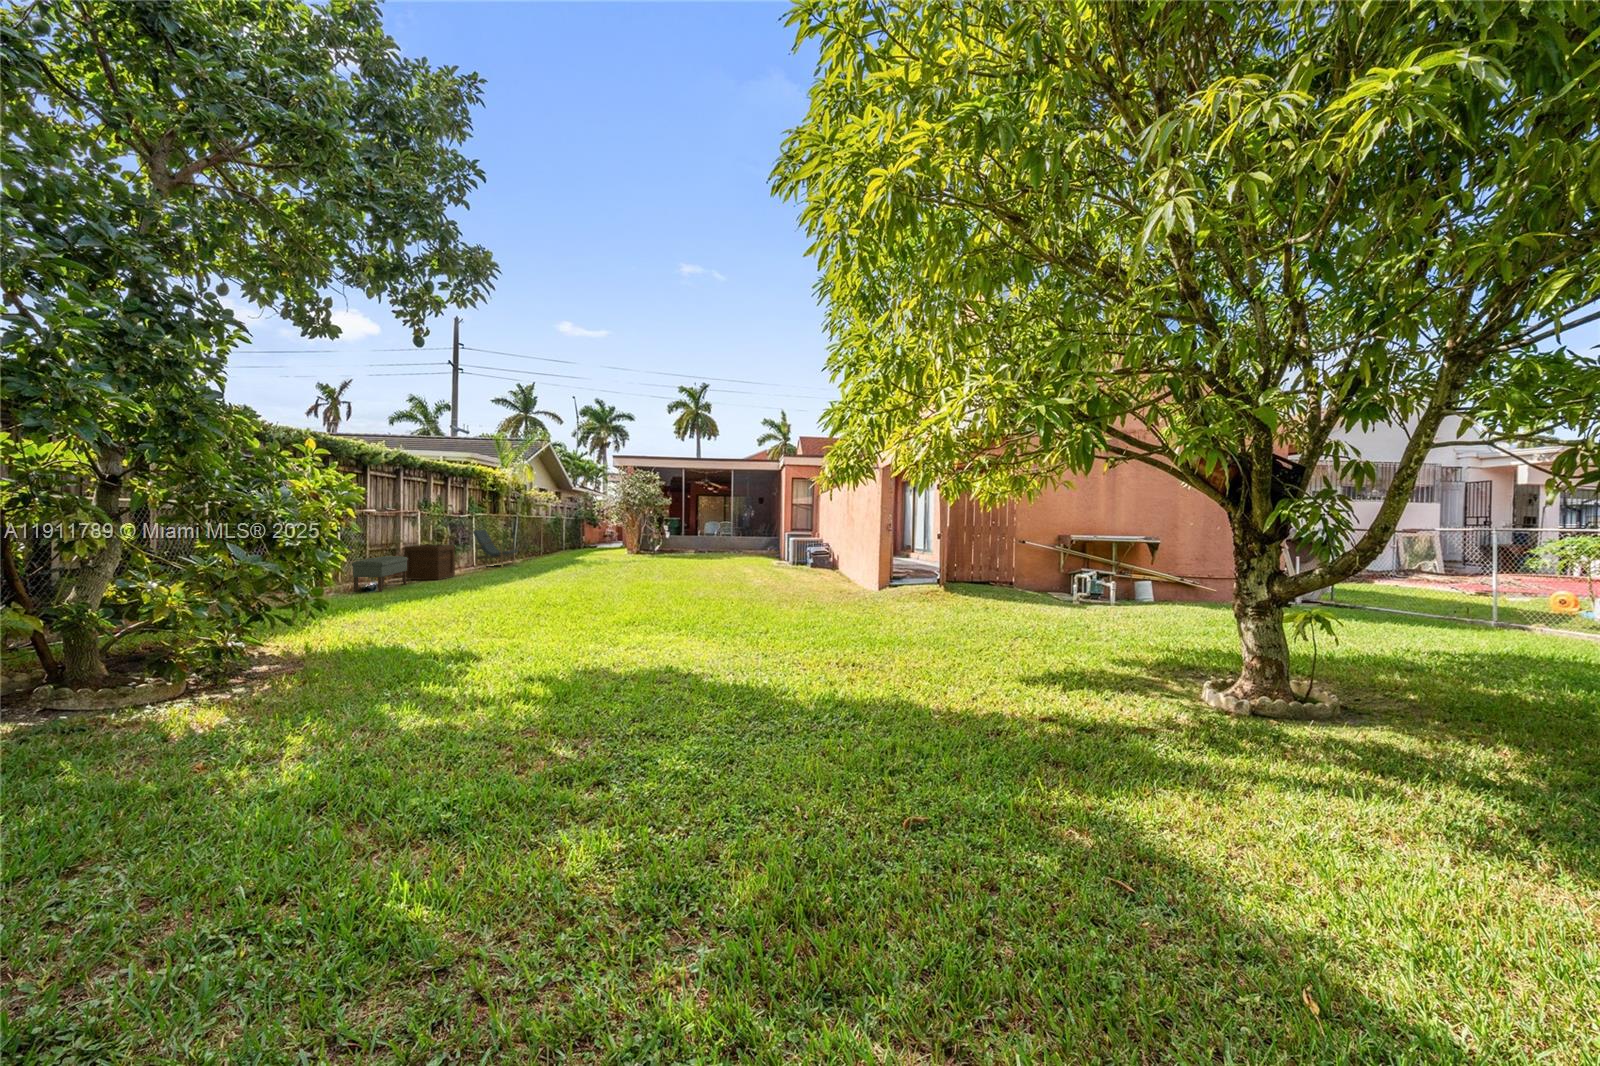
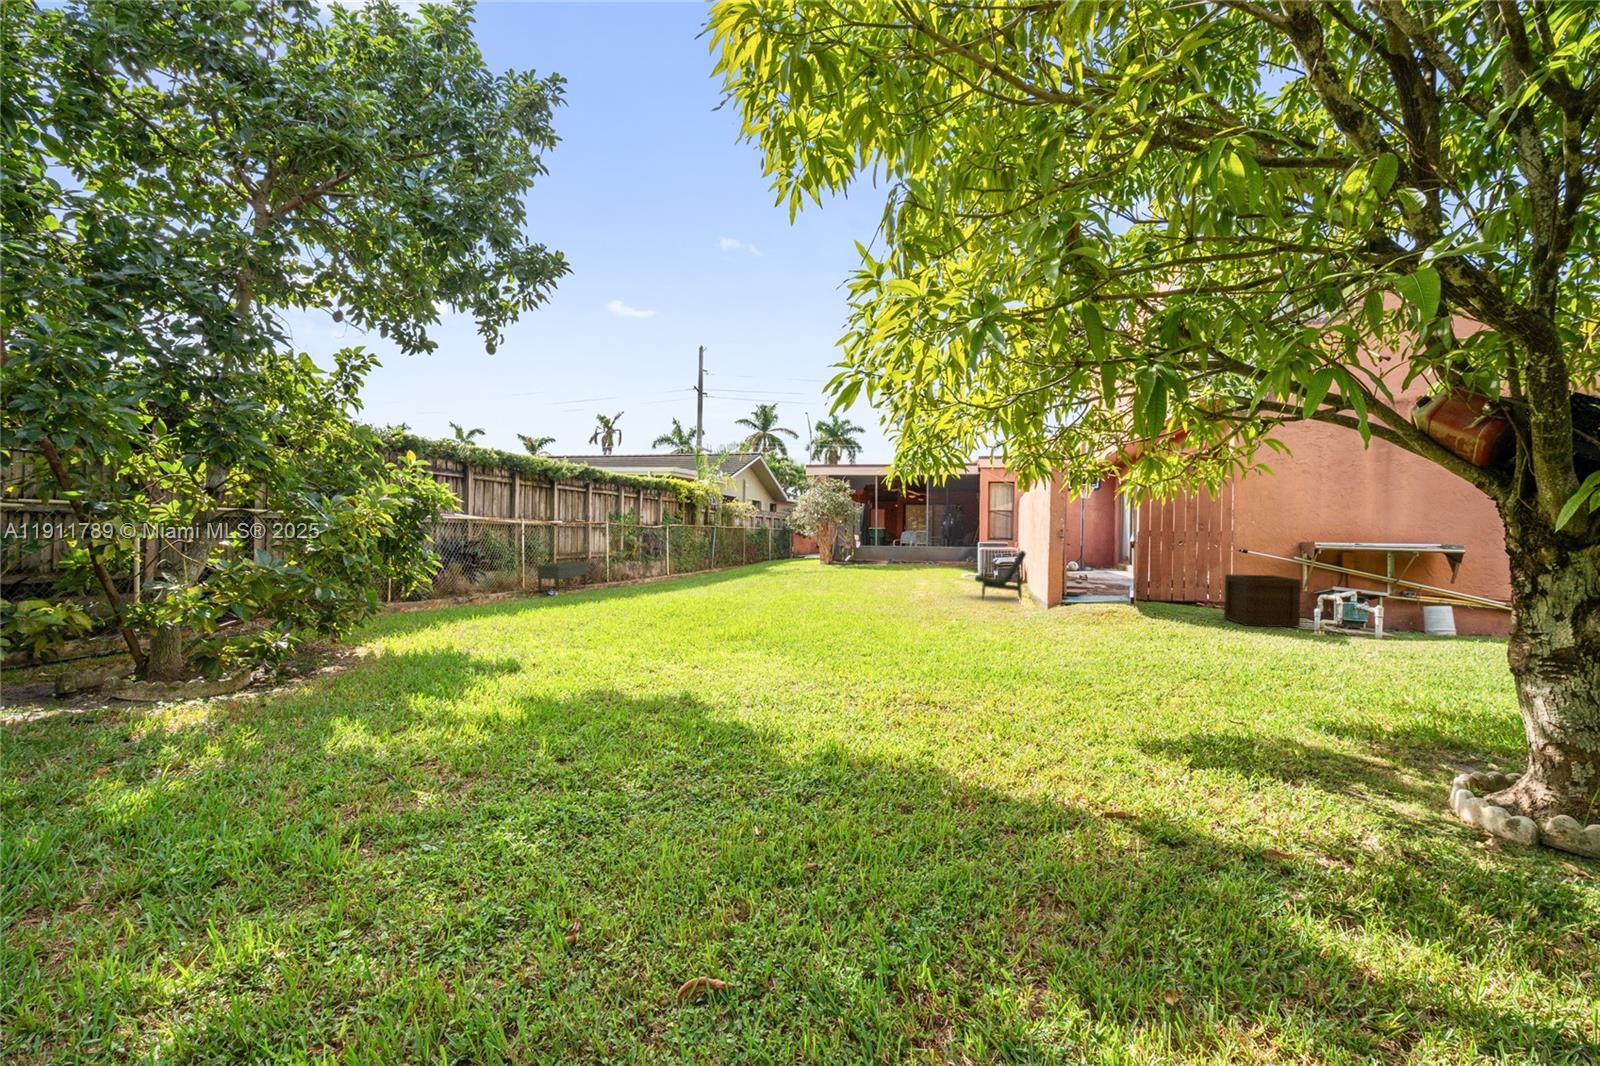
lounge chair: present [473,530,518,566] -> present [975,551,1026,600]
wooden crate: present [404,544,455,580] -> present [1224,574,1301,627]

